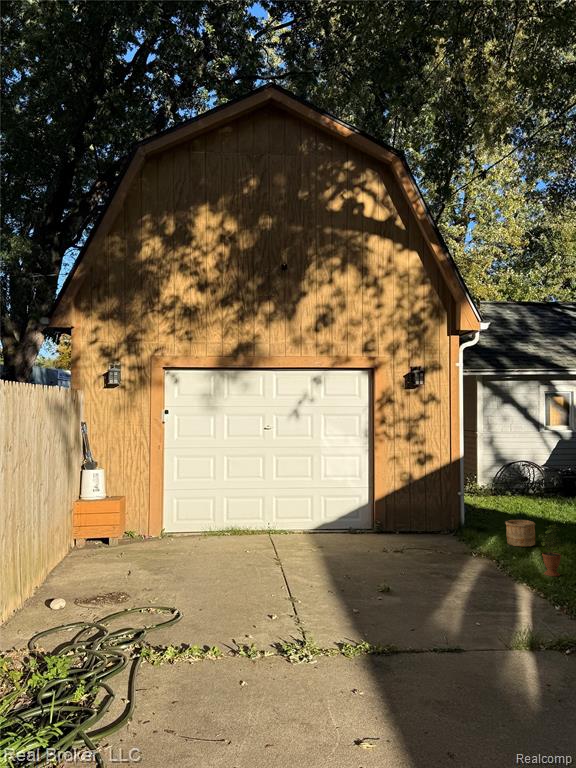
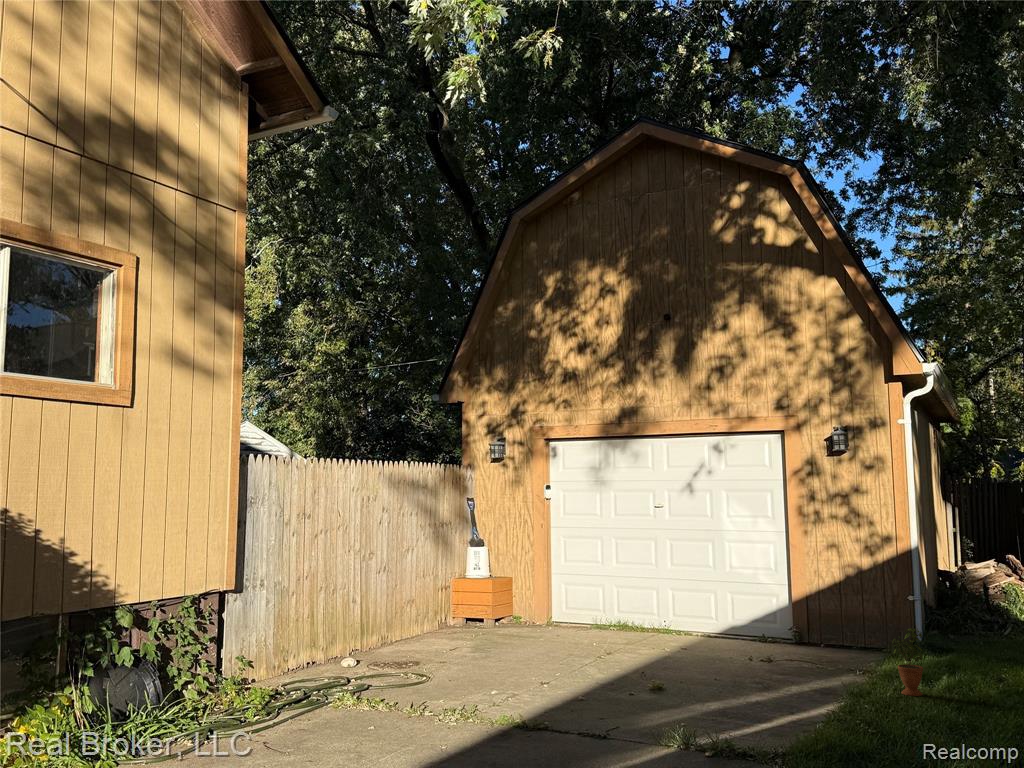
wooden bucket: present [505,520,535,547] -> none [934,633,980,669]

